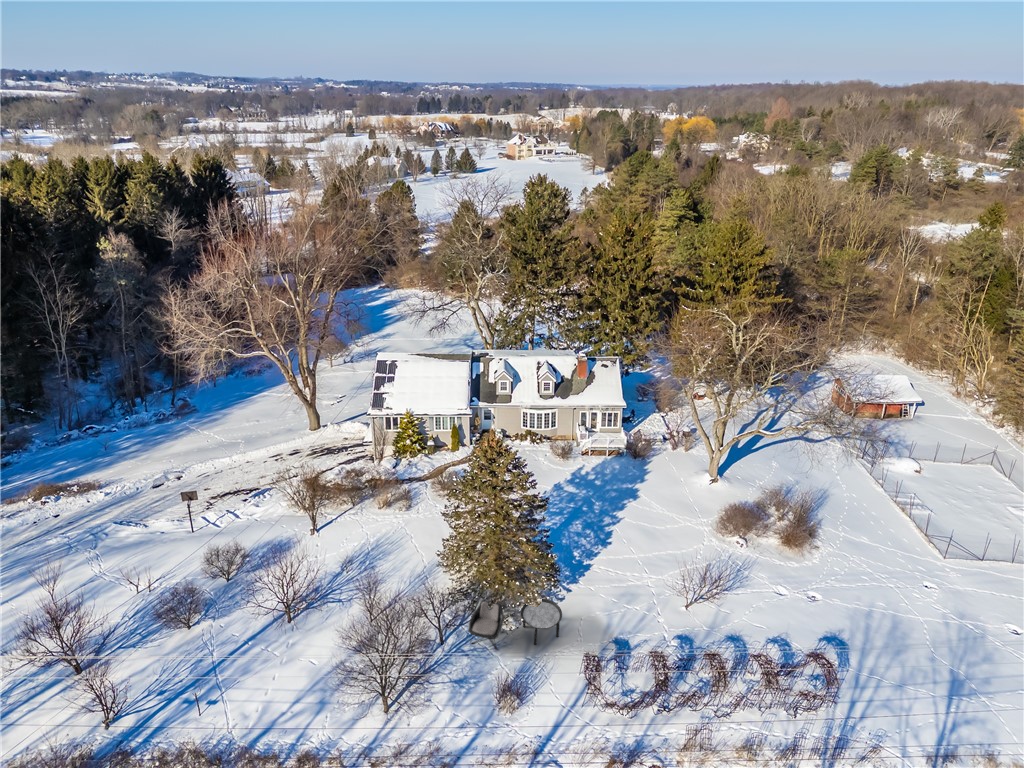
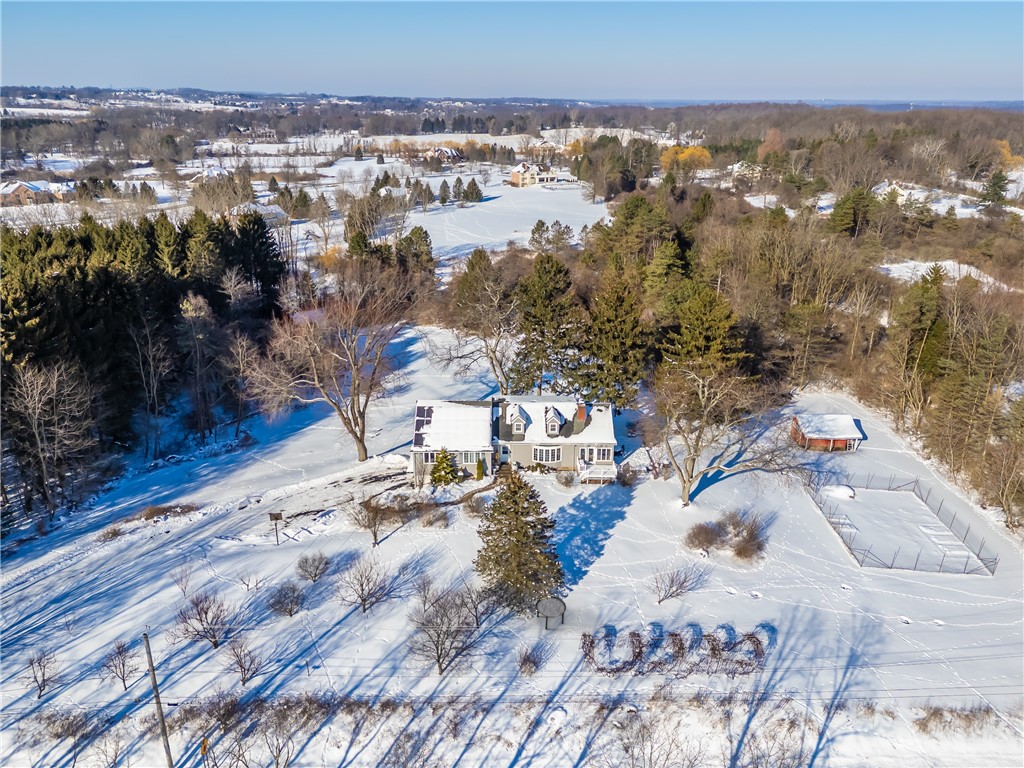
lounge chair: present [468,600,503,649] -> none [497,596,523,633]

